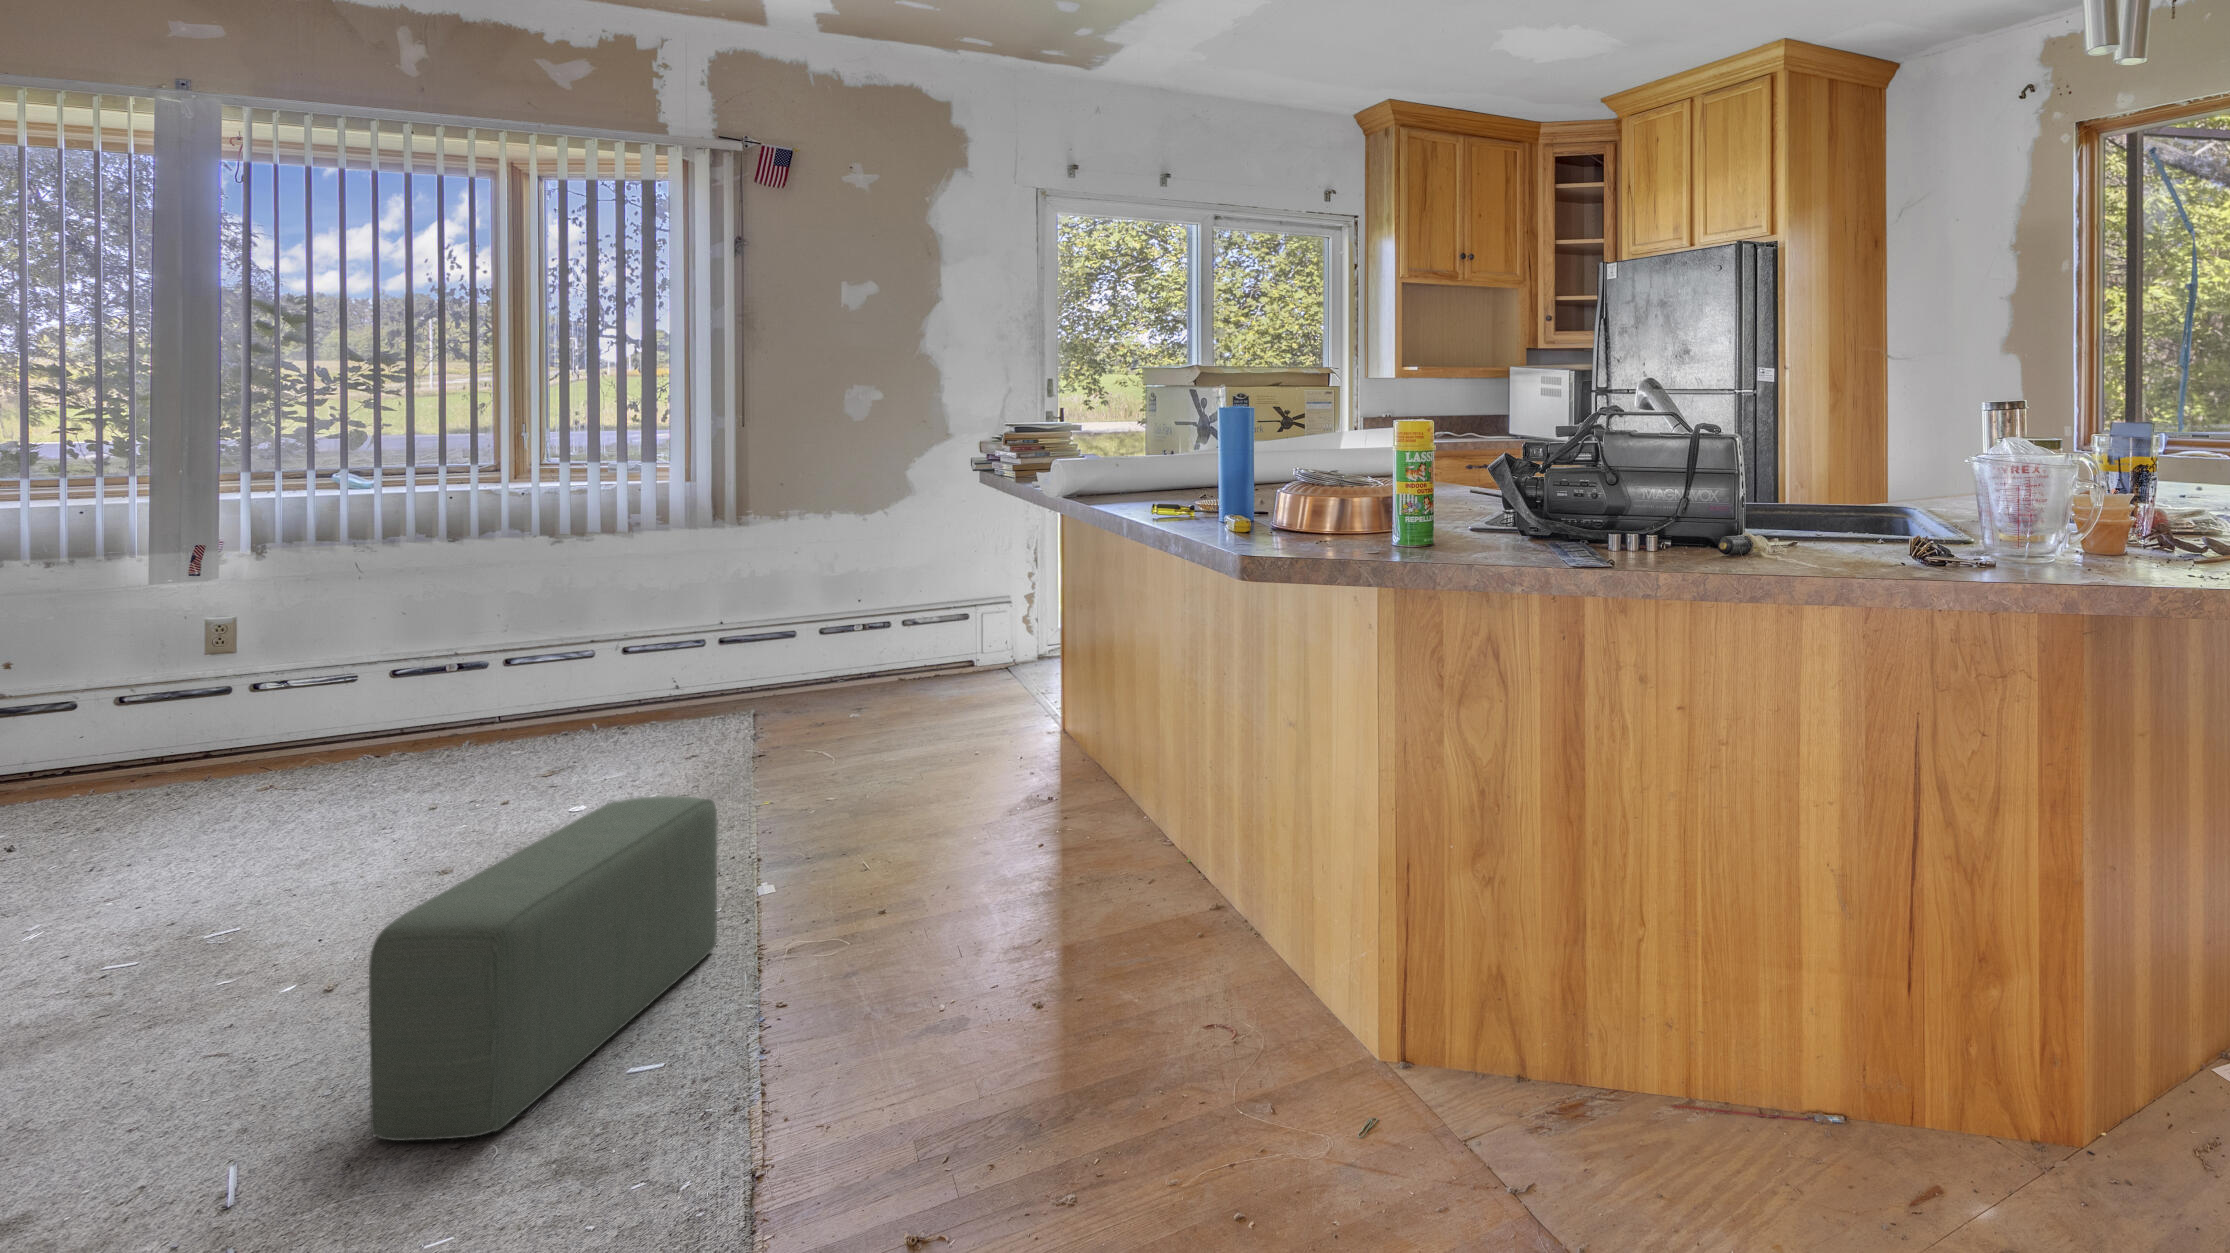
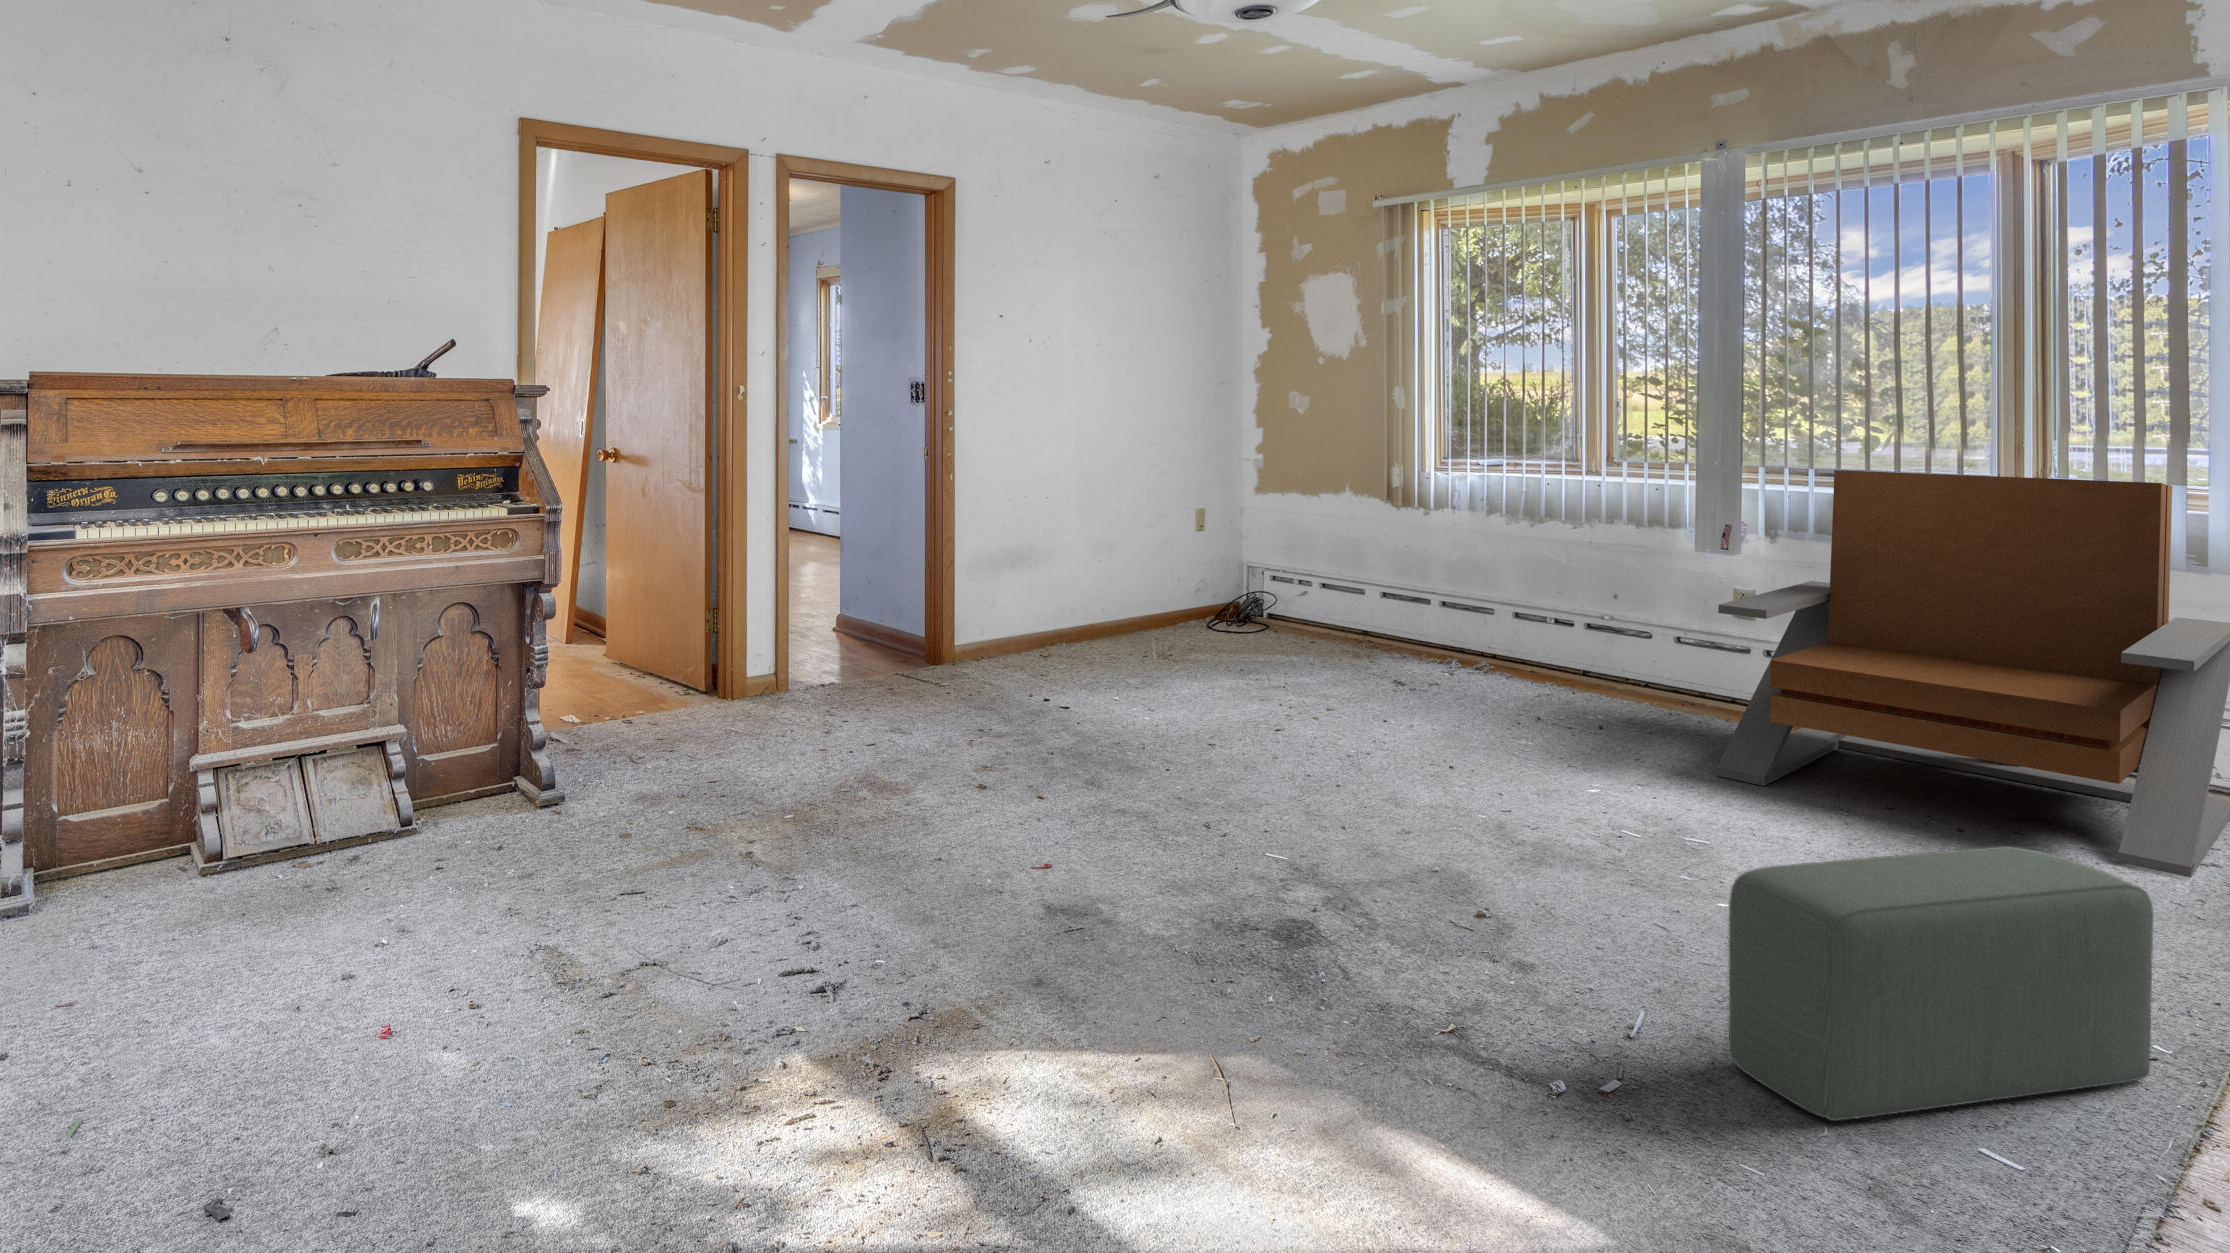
lounge chair: none [219,465,697,842] -> present [1716,470,2230,878]

